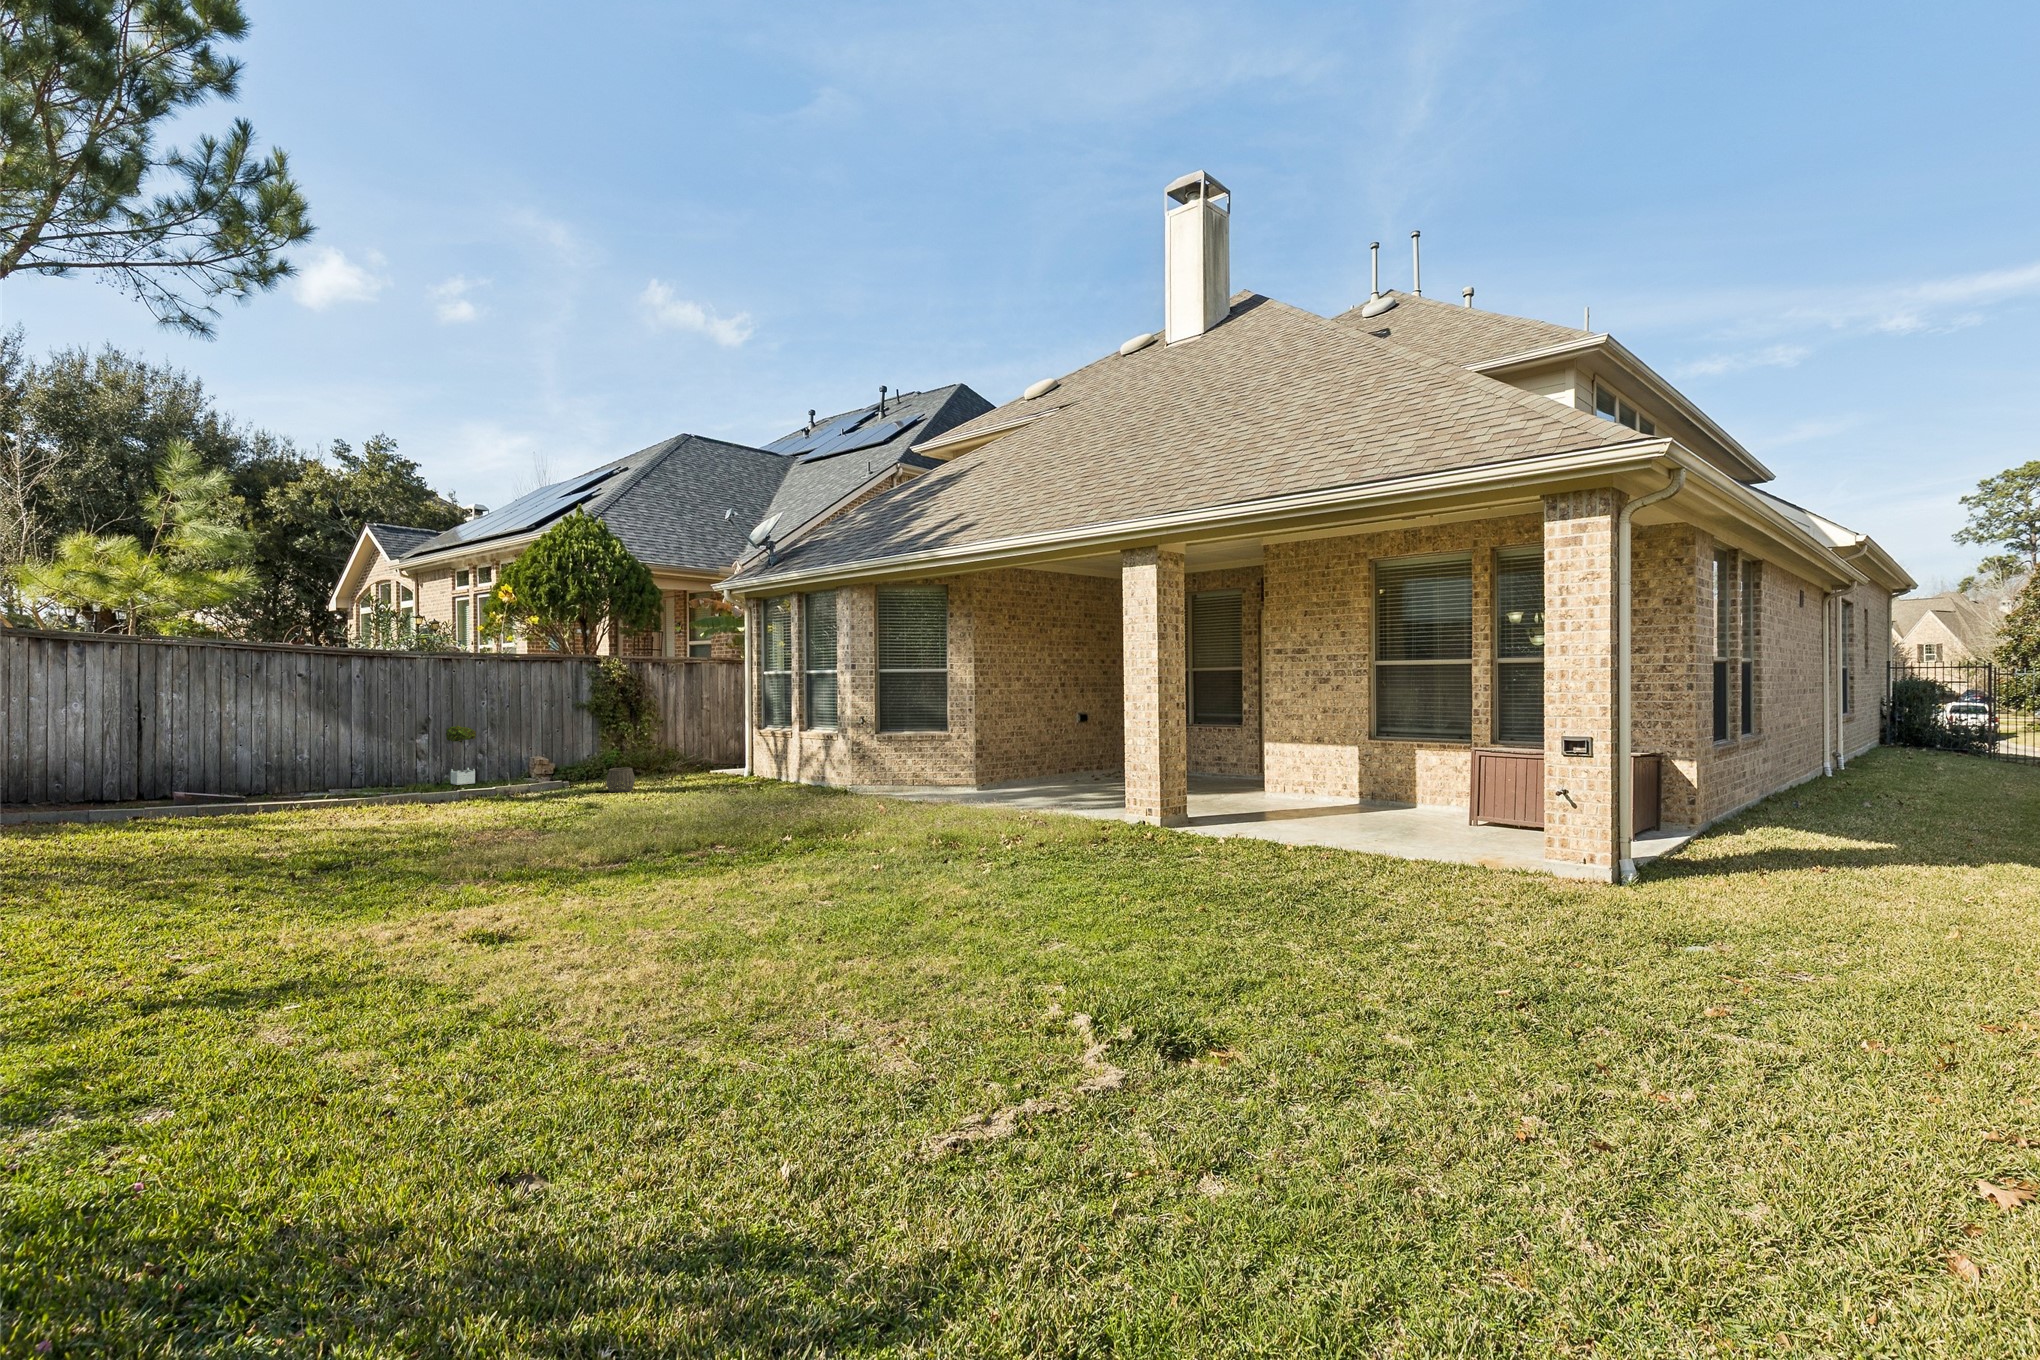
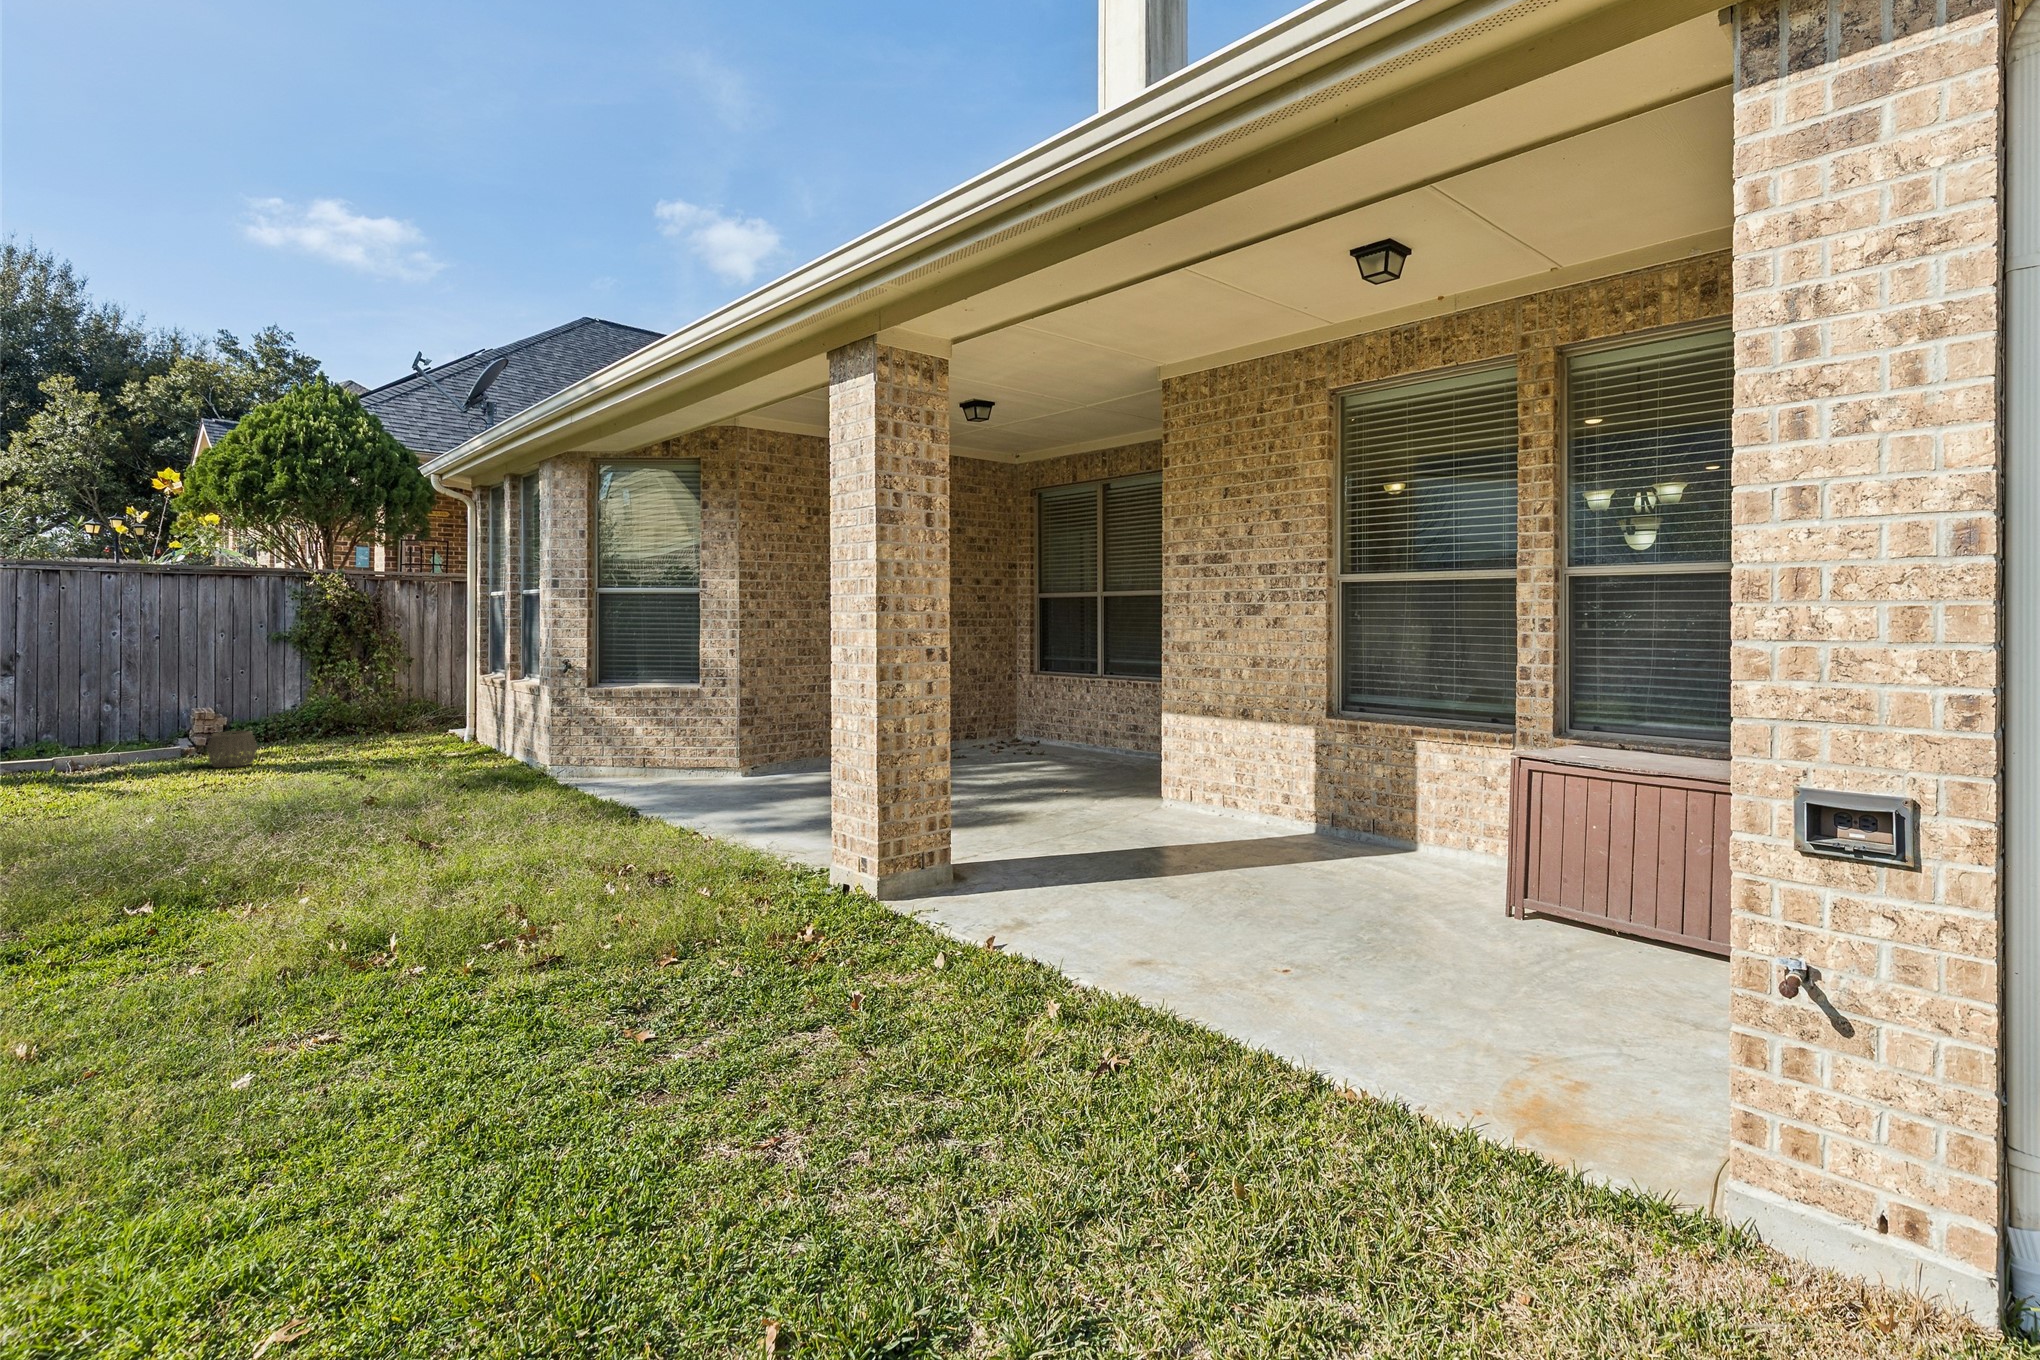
potted tree: present [446,725,476,785] -> none [29,665,82,749]

